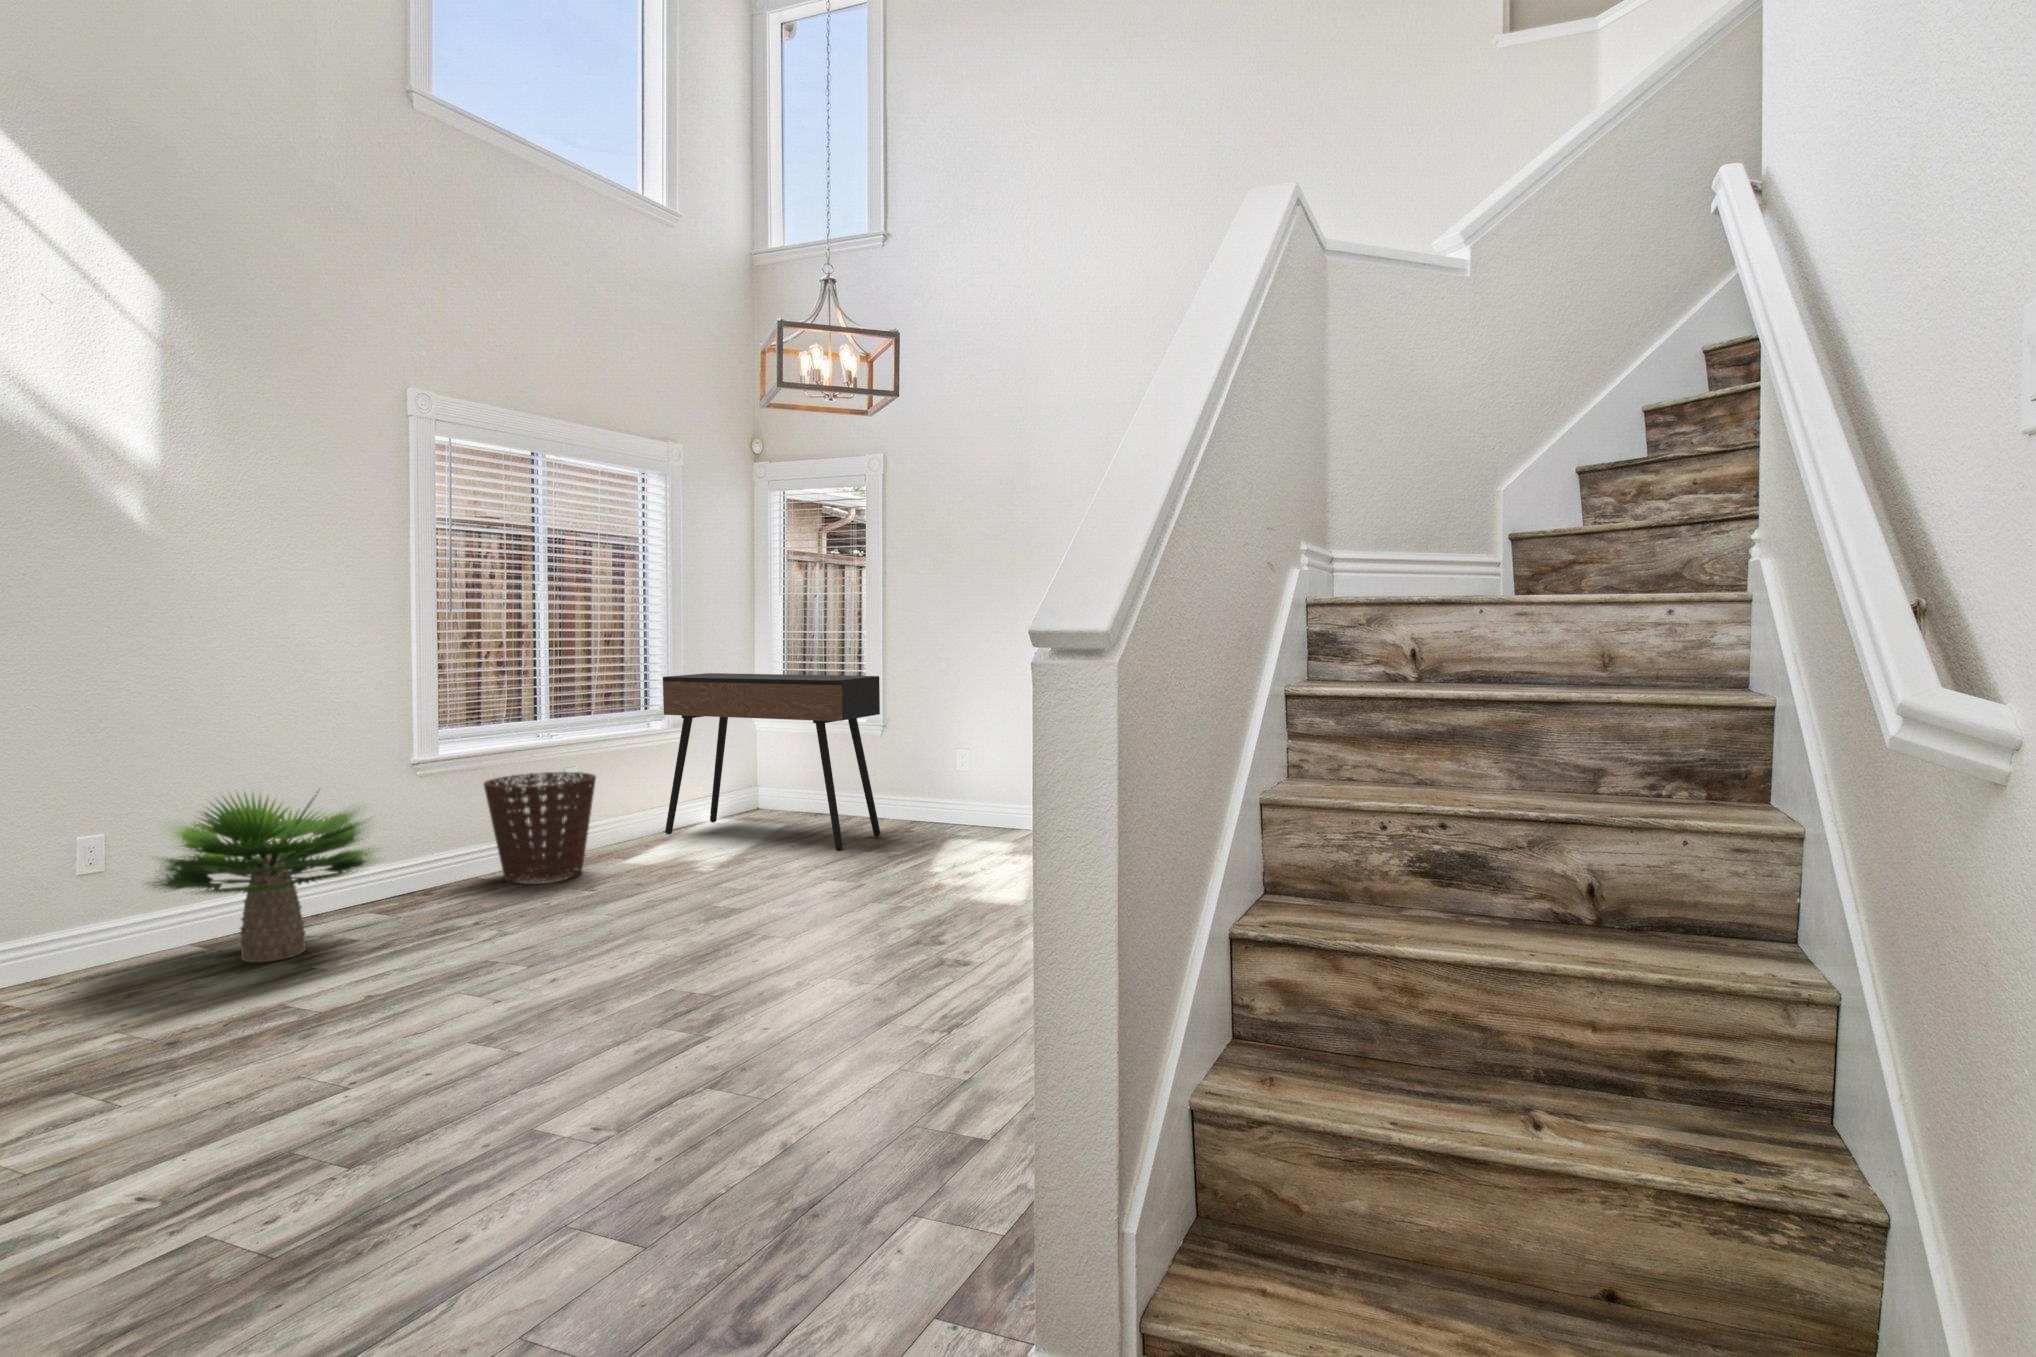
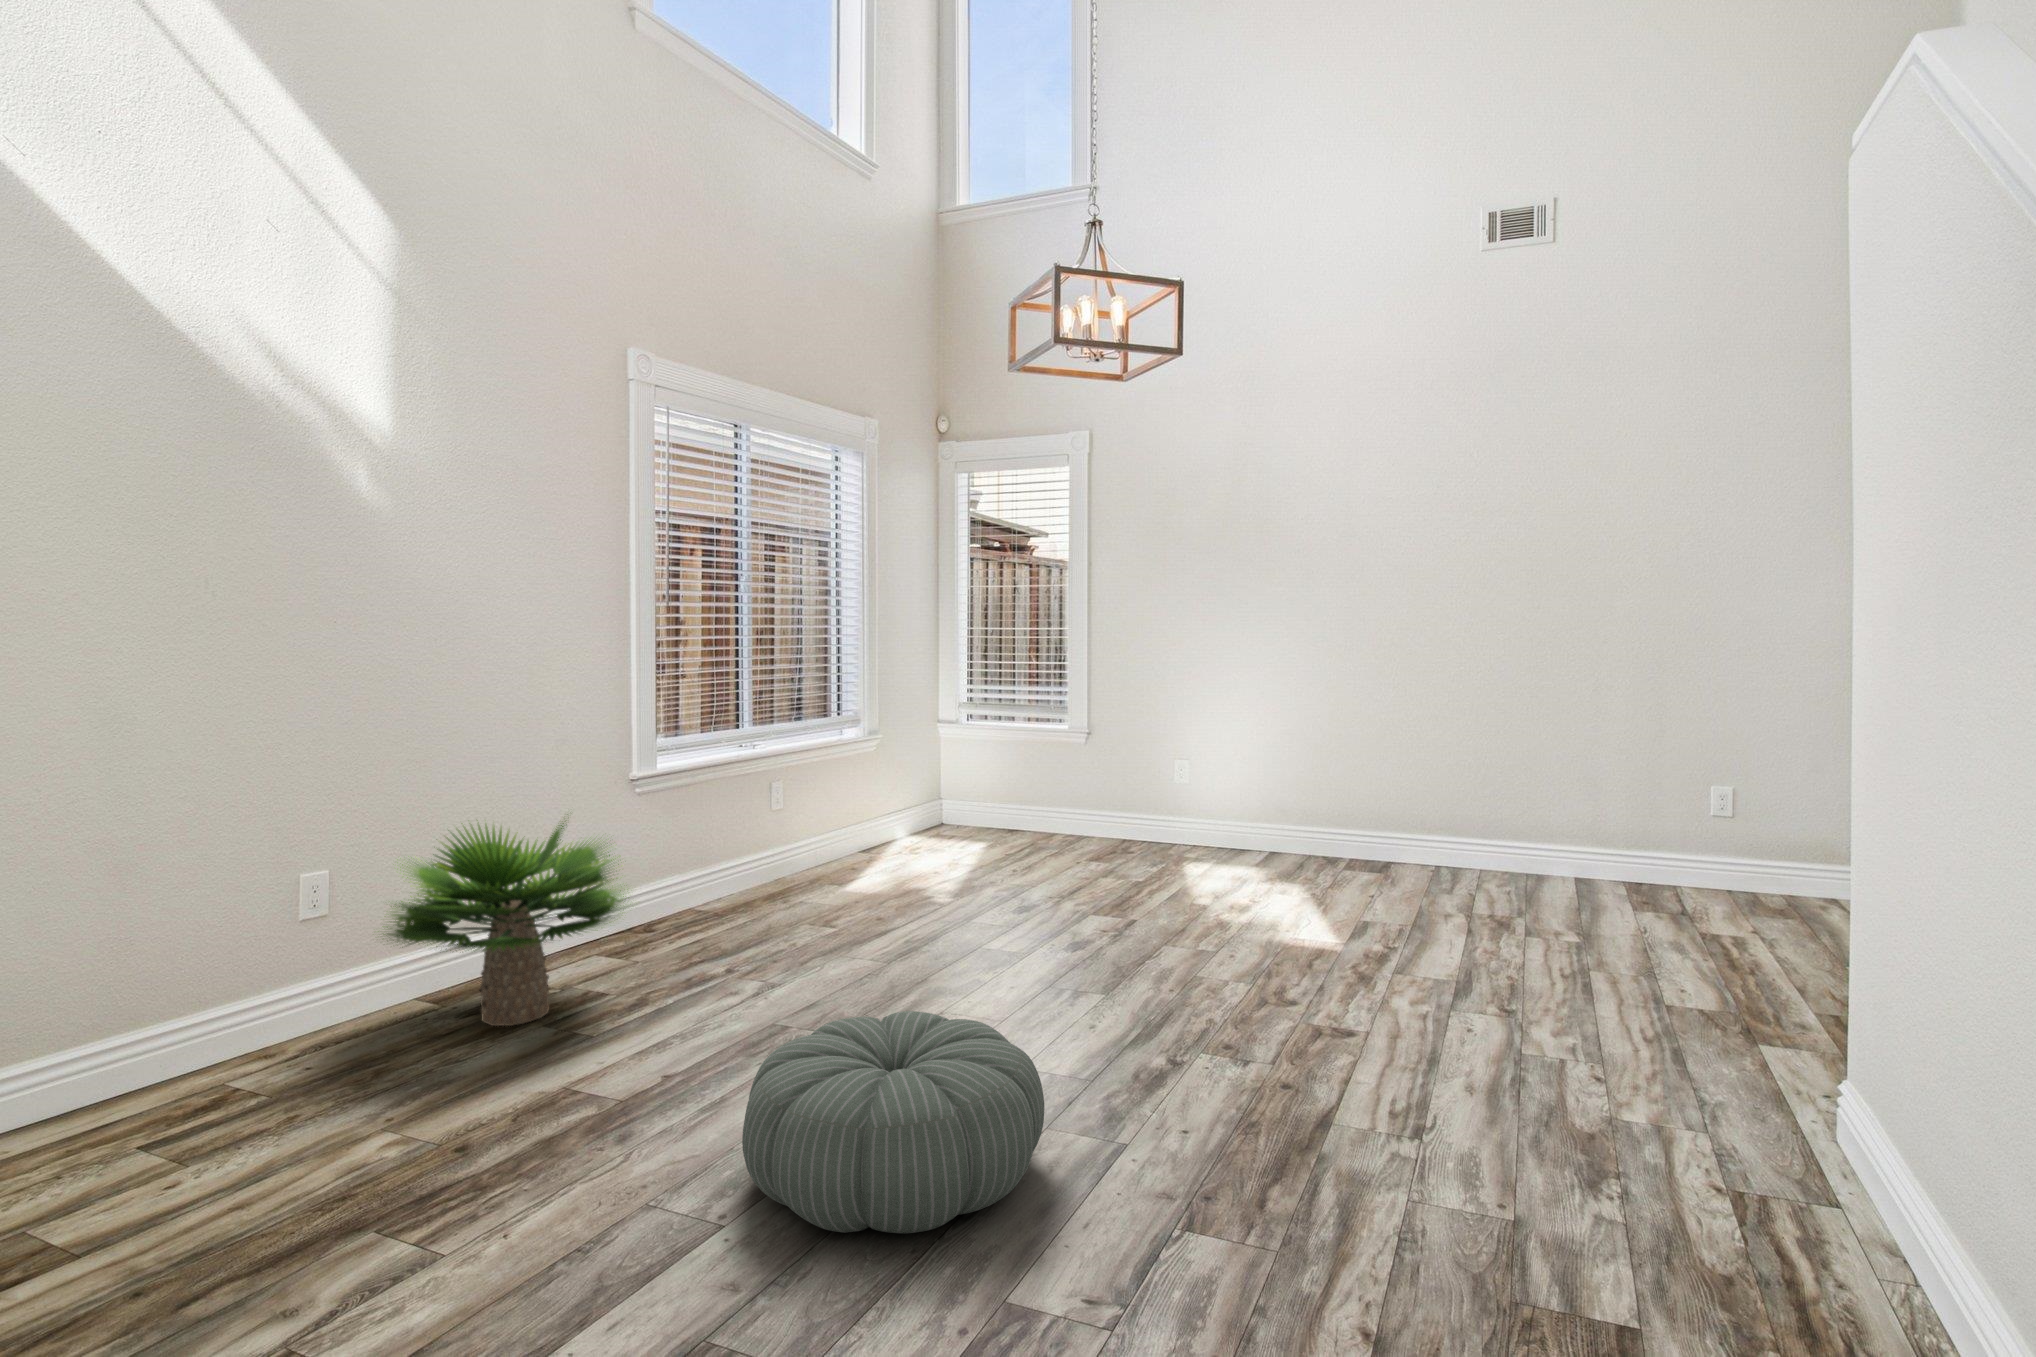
console table: present [663,673,881,850] -> none [858,674,1103,877]
basket: present [483,772,596,885] -> none [698,789,818,920]
pouf: none [373,932,639,1090] -> present [742,1011,1044,1234]

